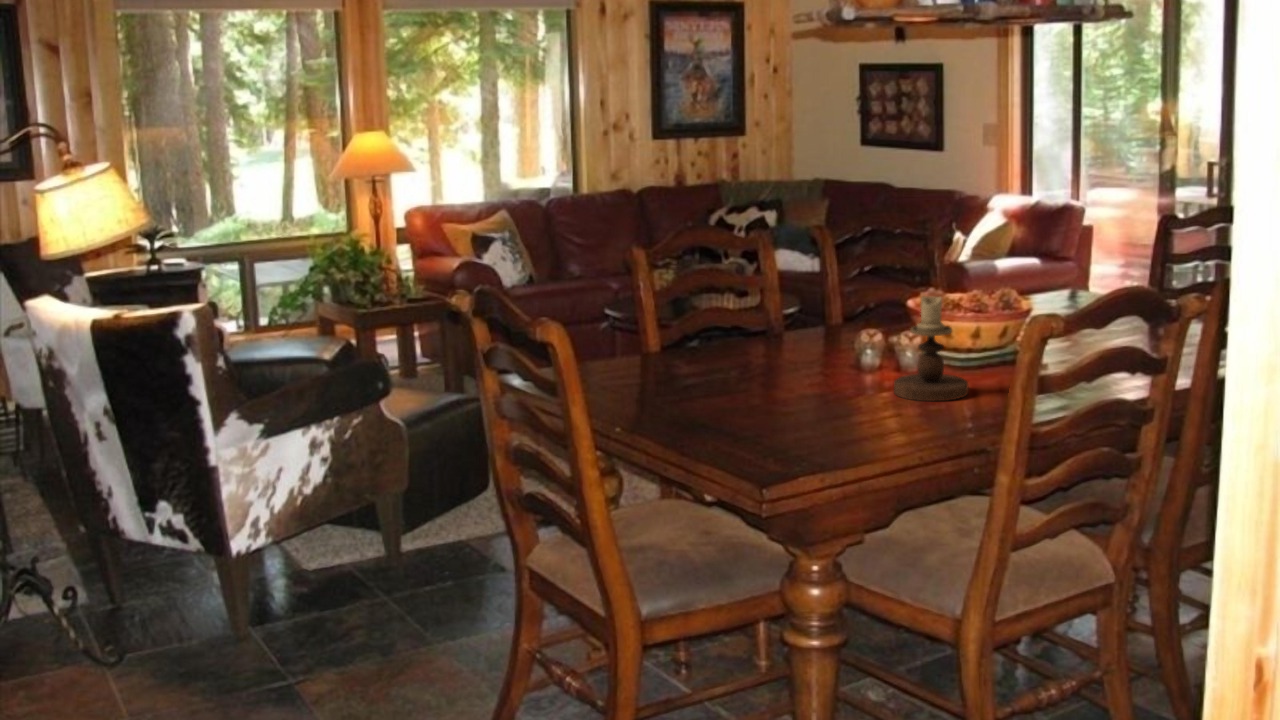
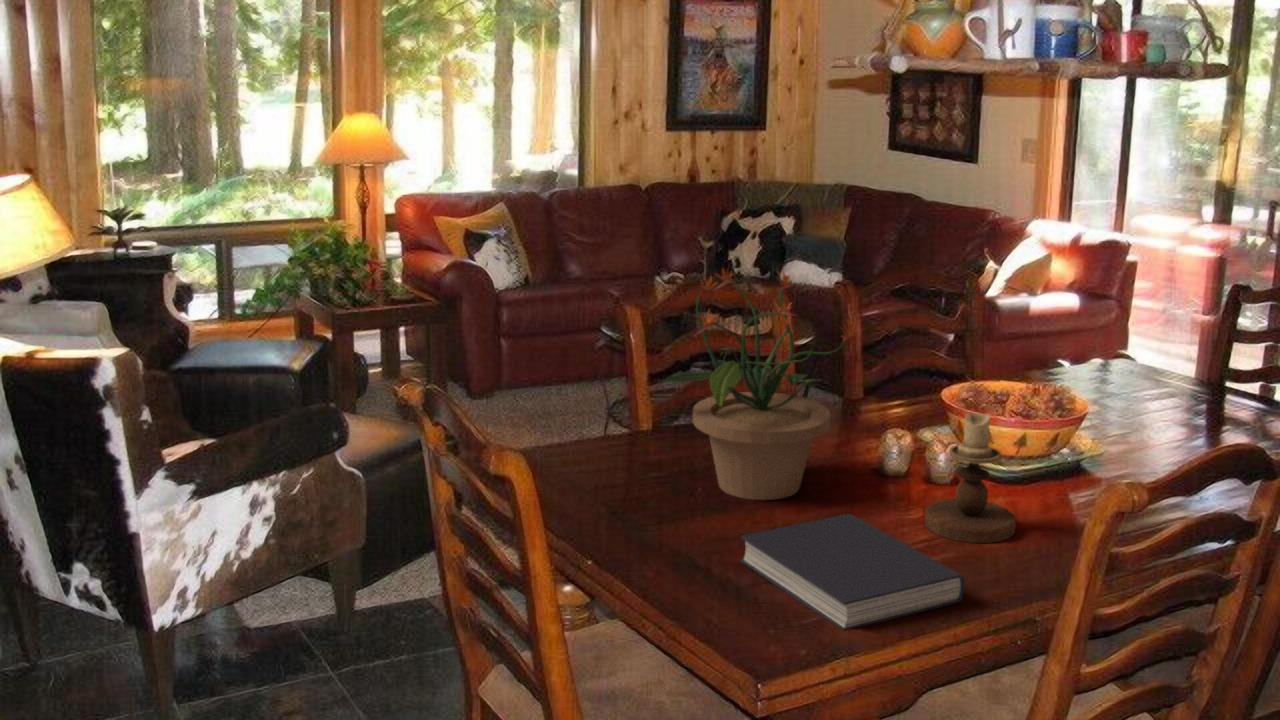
potted plant: none [663,194,833,386] -> present [659,269,856,500]
book: none [742,381,923,453] -> present [740,514,964,630]

